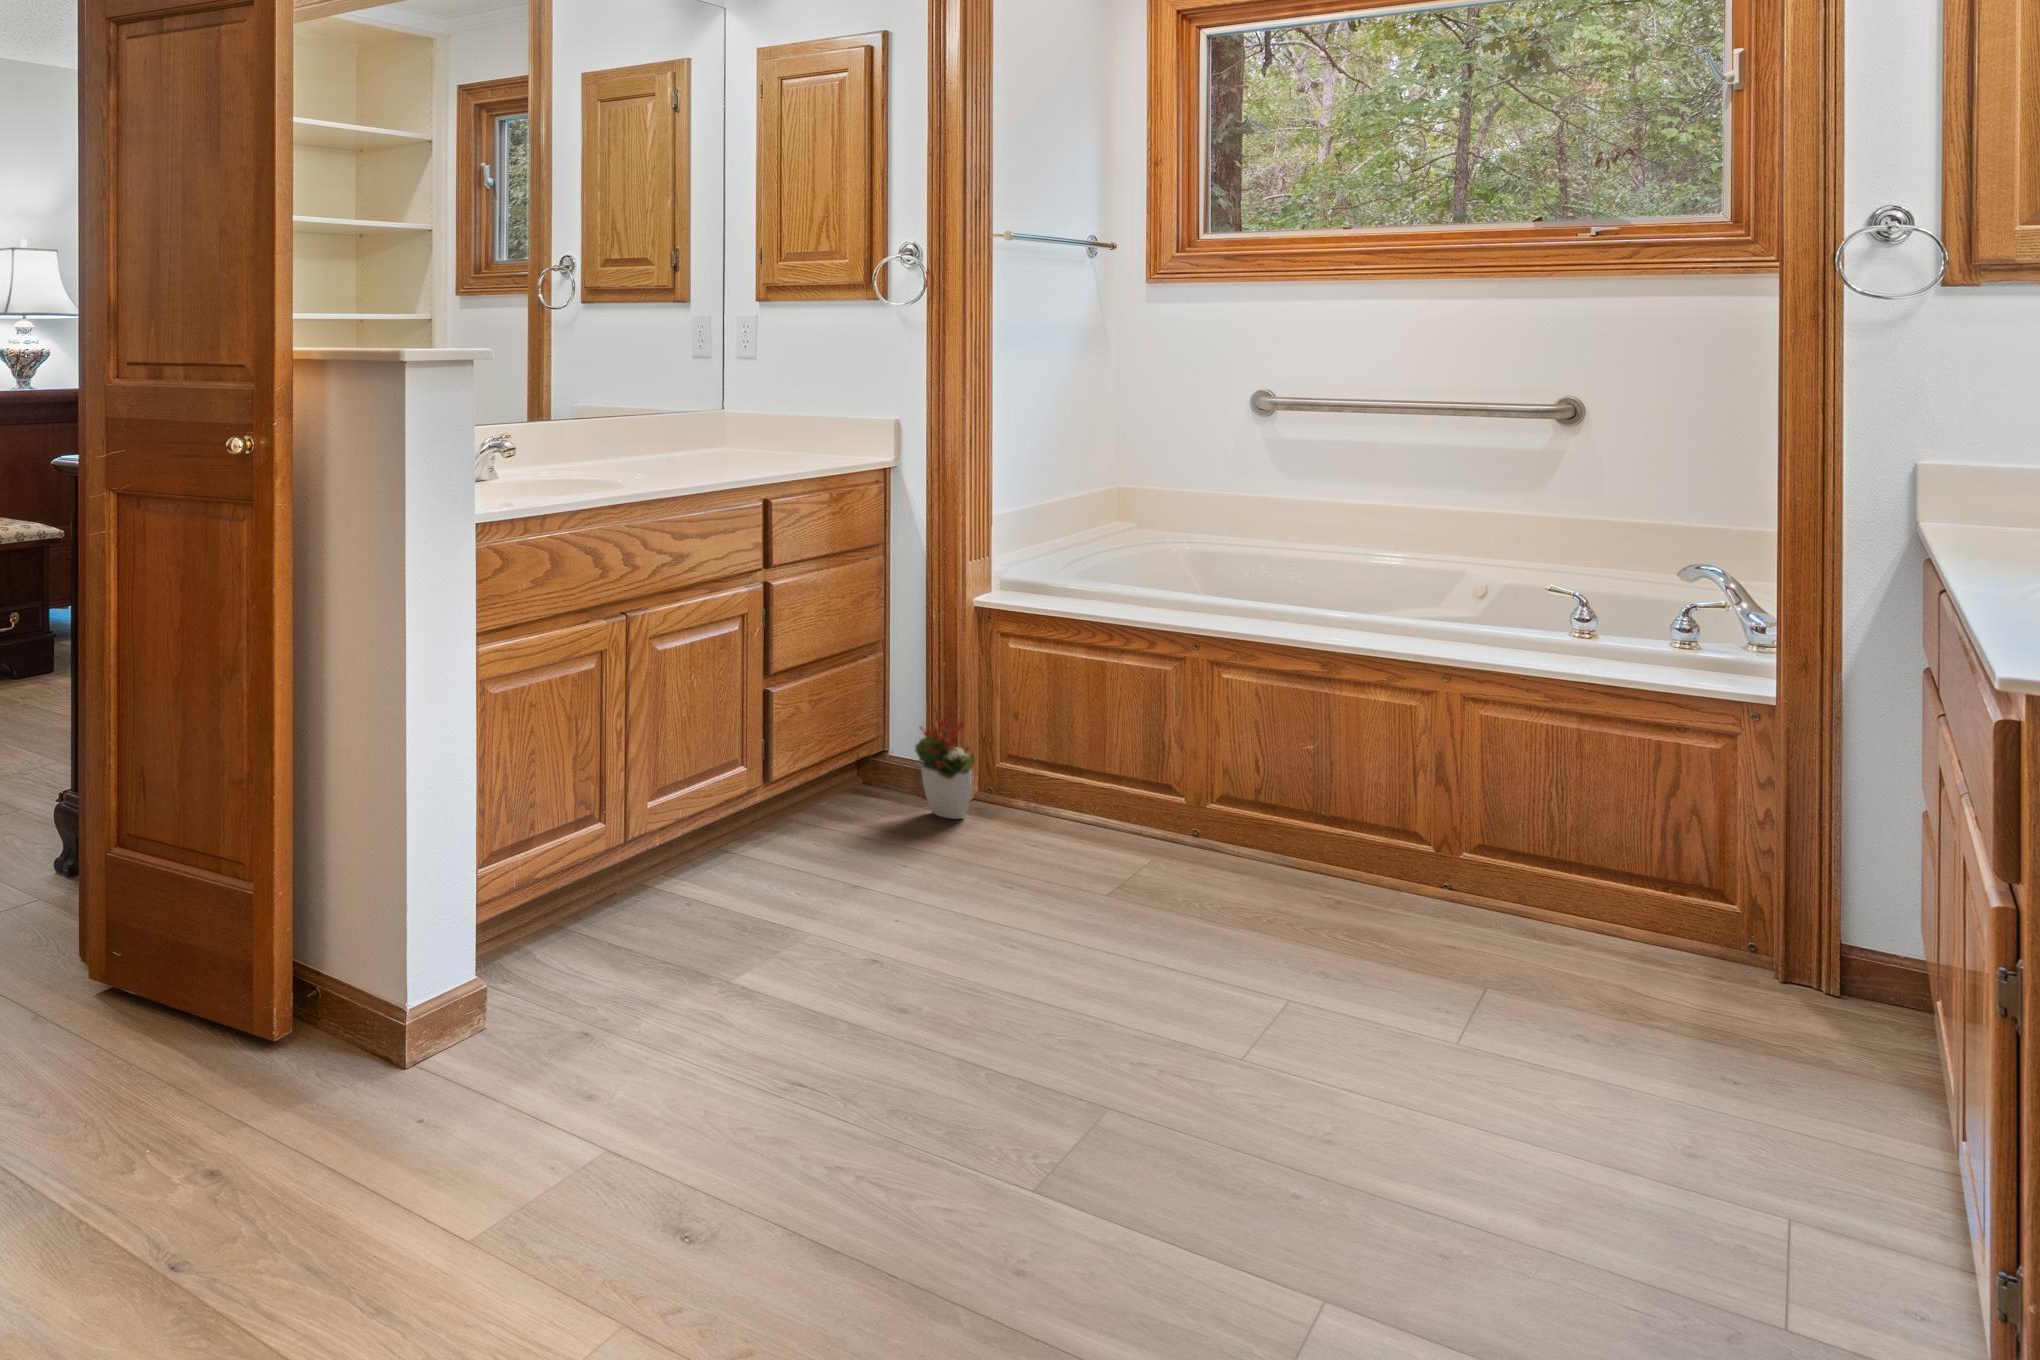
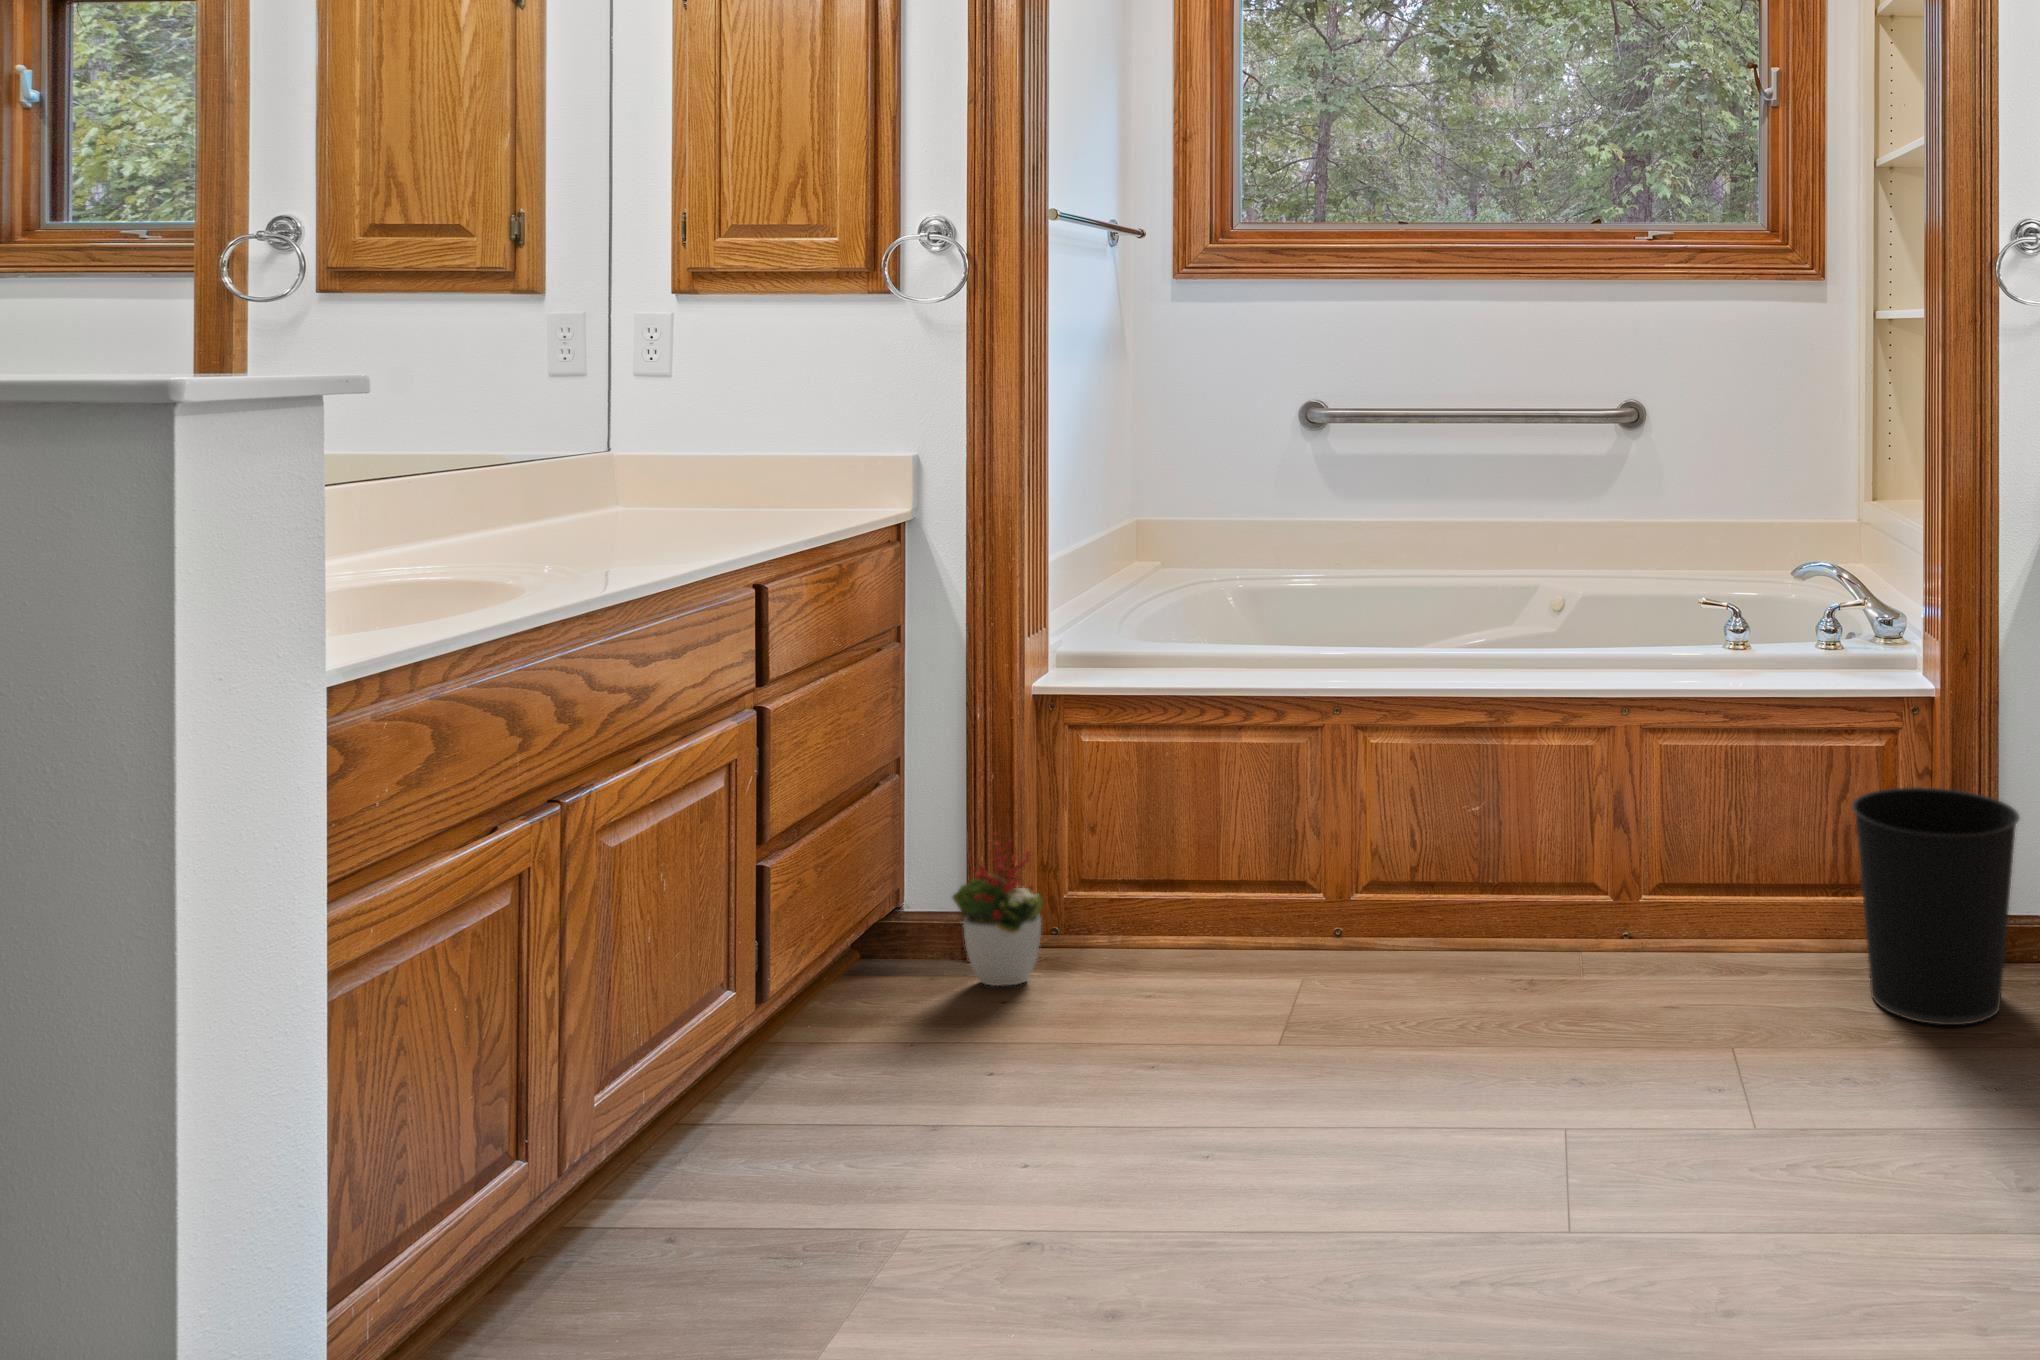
wastebasket: none [1641,787,1830,1035] -> present [1852,787,2019,1025]

